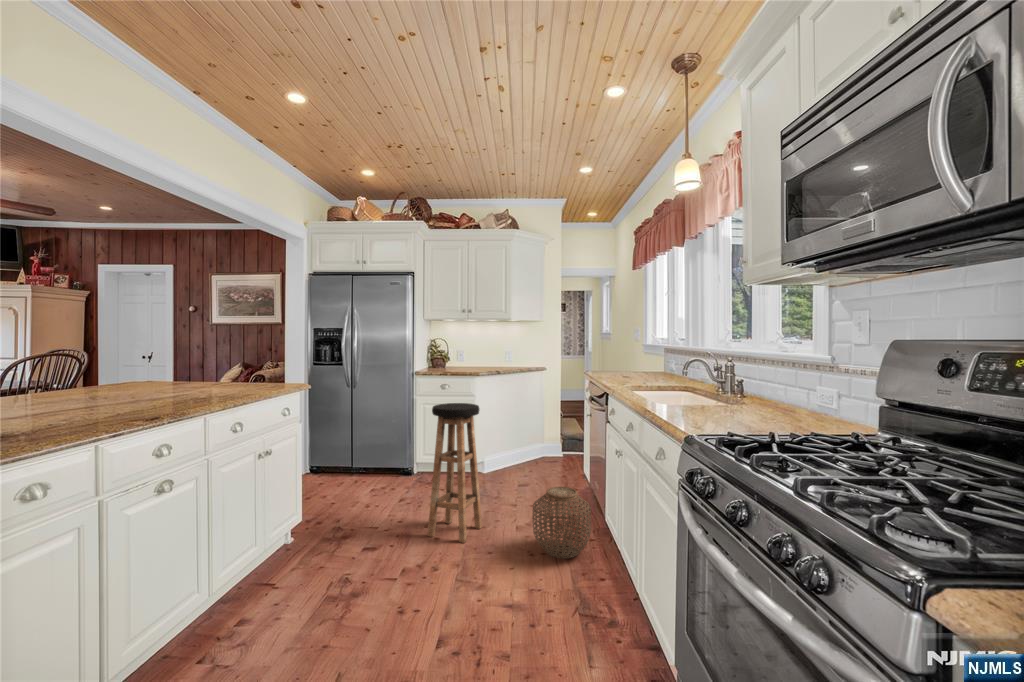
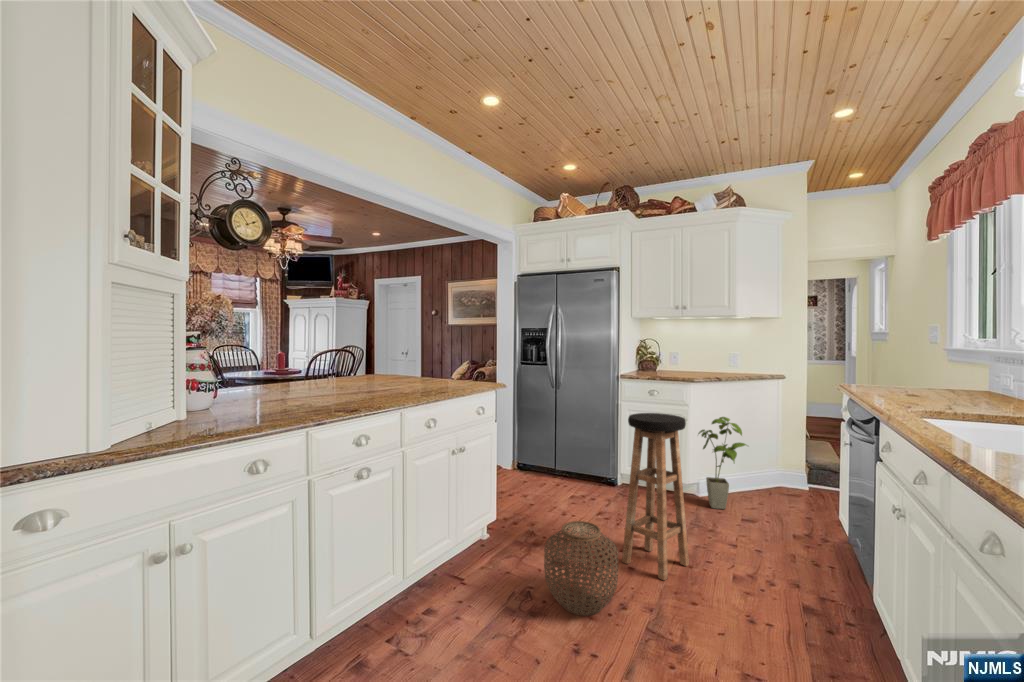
house plant: none [483,404,523,482] -> present [698,417,746,509]
woven basket: present [533,486,591,559] -> present [544,521,618,616]

